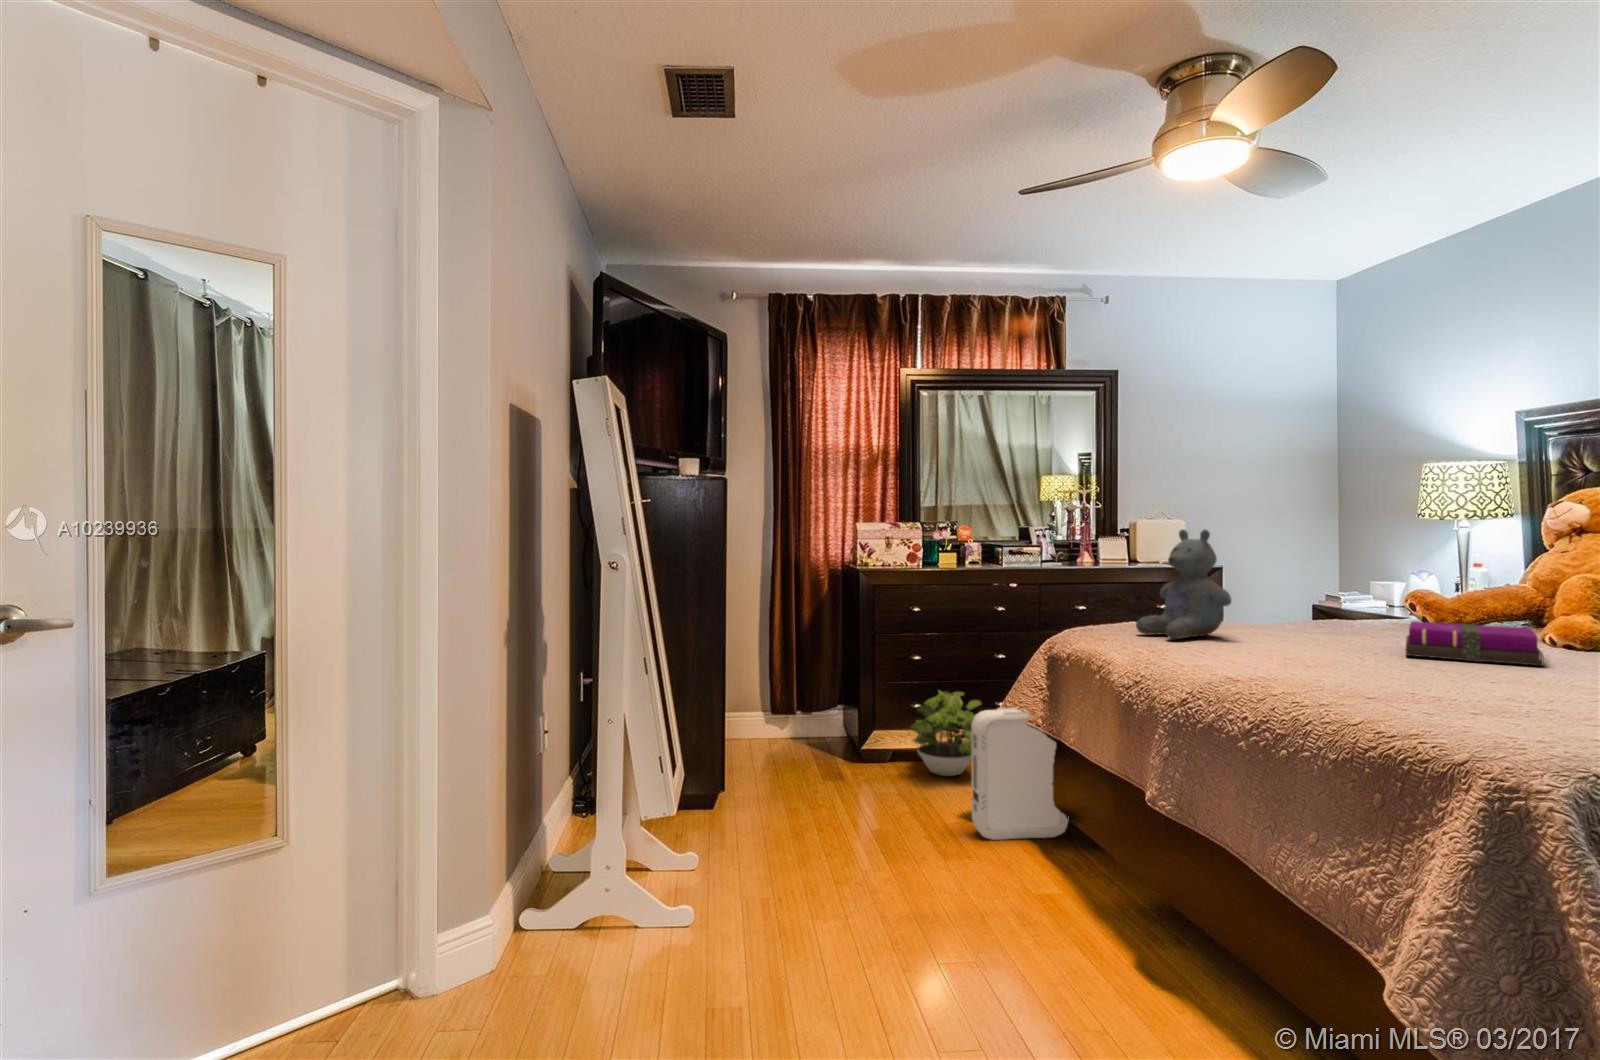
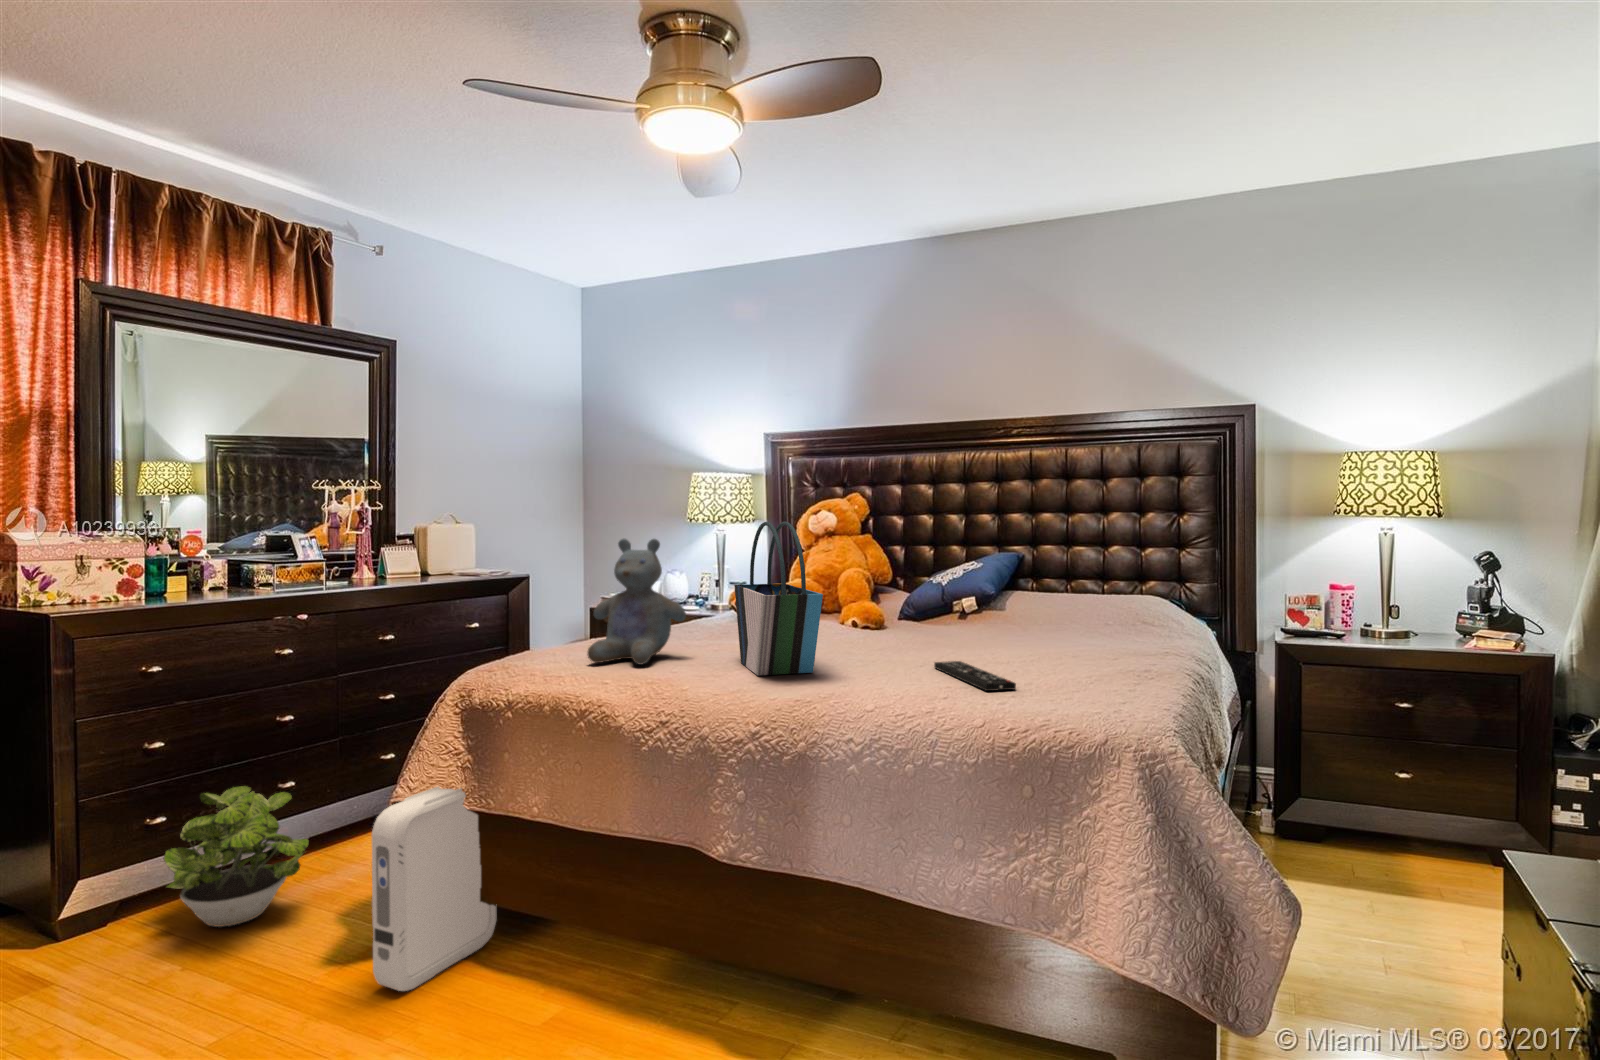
tote bag: none [1239,512,1336,665] -> present [734,522,823,675]
notebook: present [1406,621,1544,666] -> none [807,615,915,650]
remote control: none [1455,677,1522,712] -> present [934,661,1016,691]

